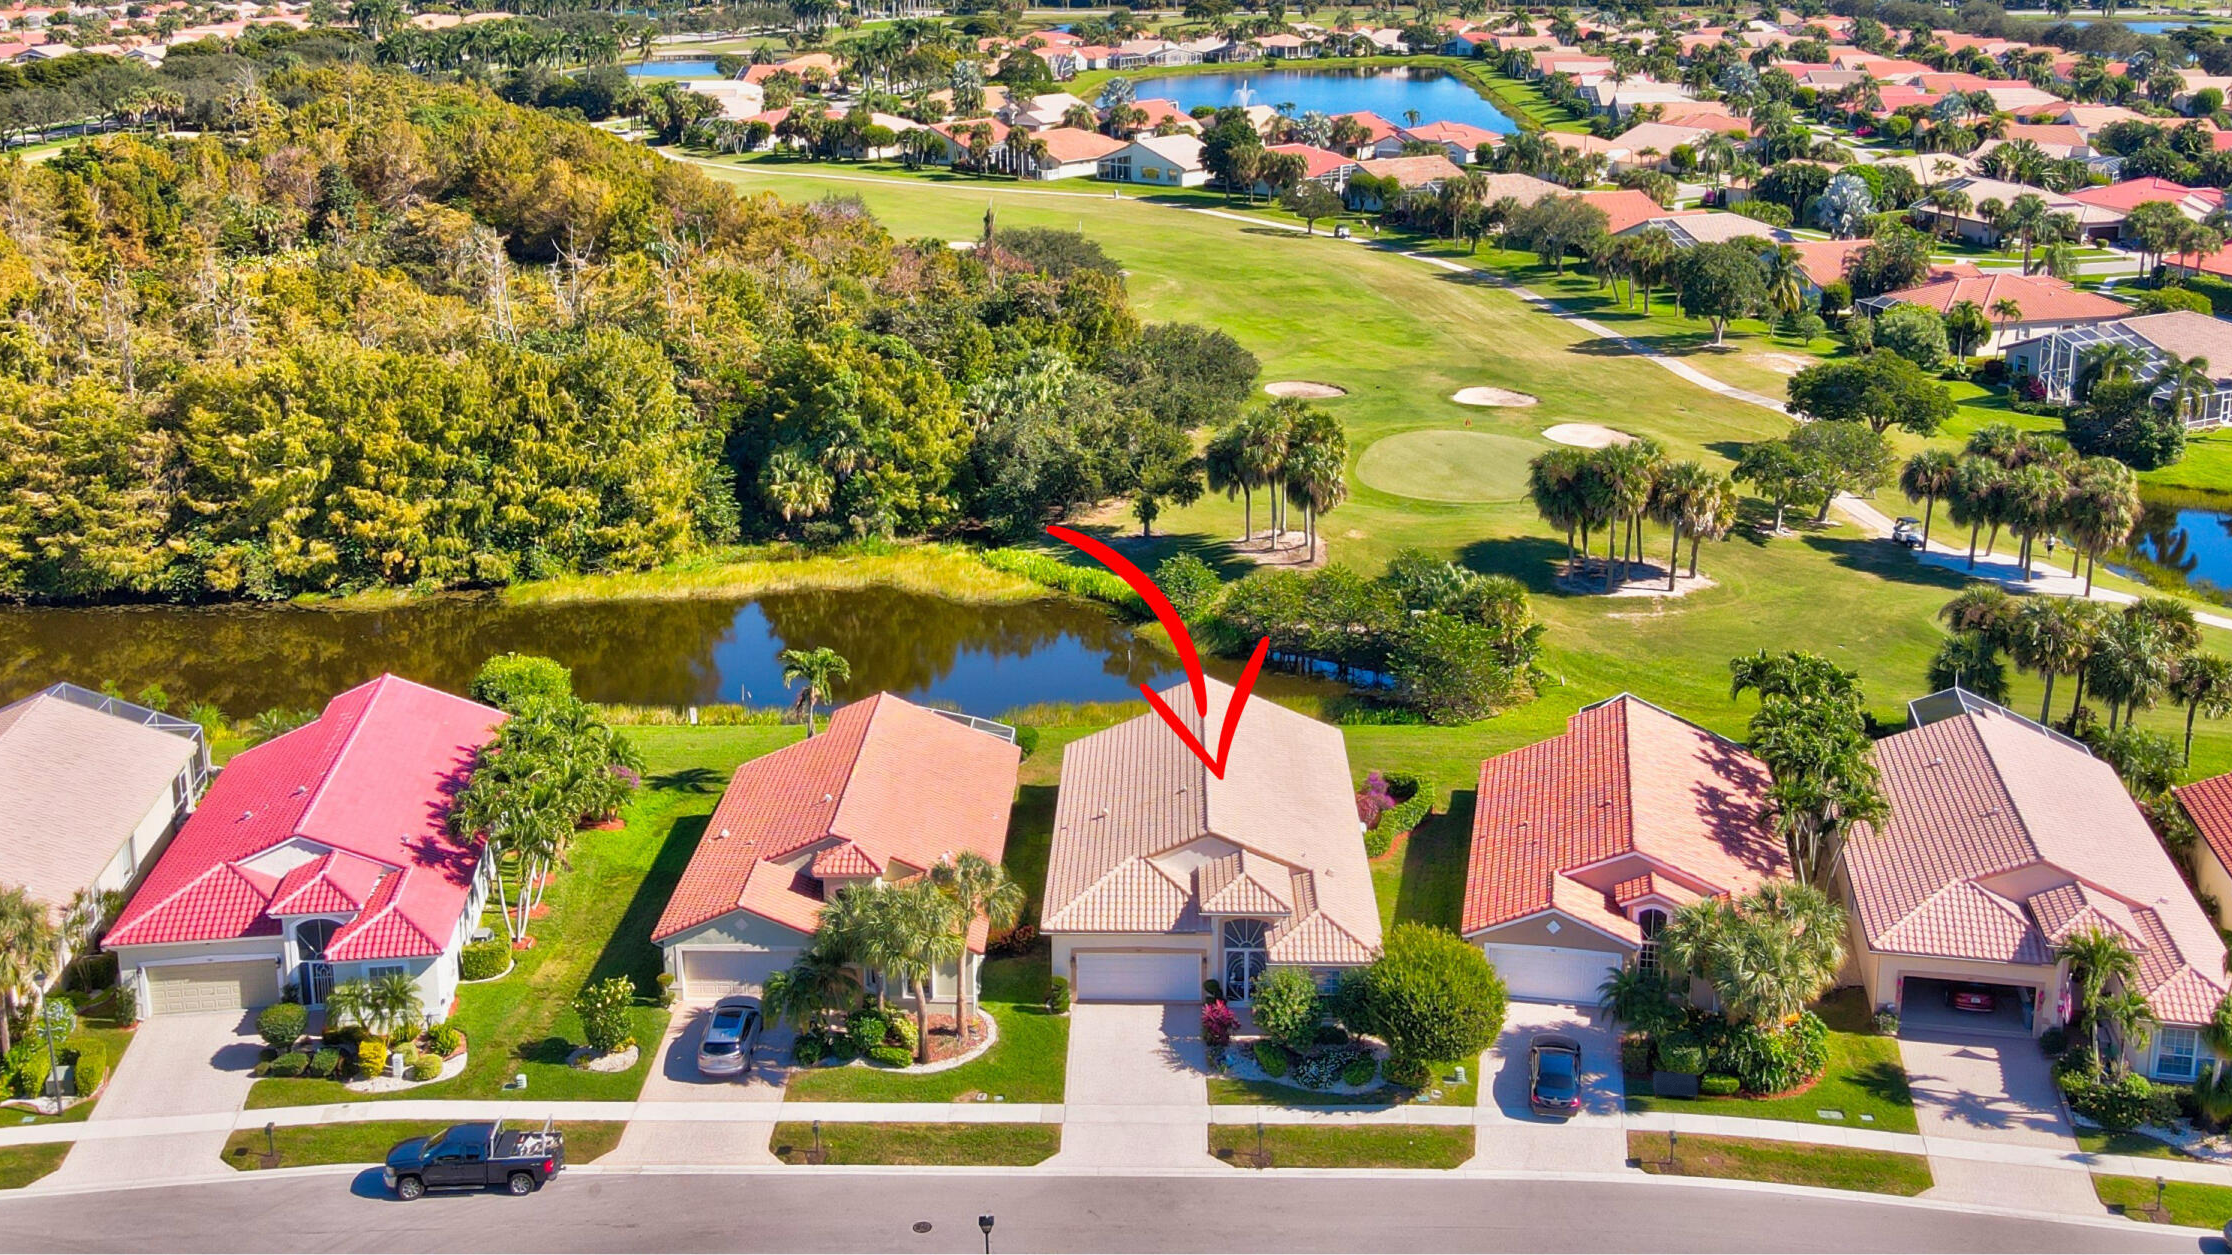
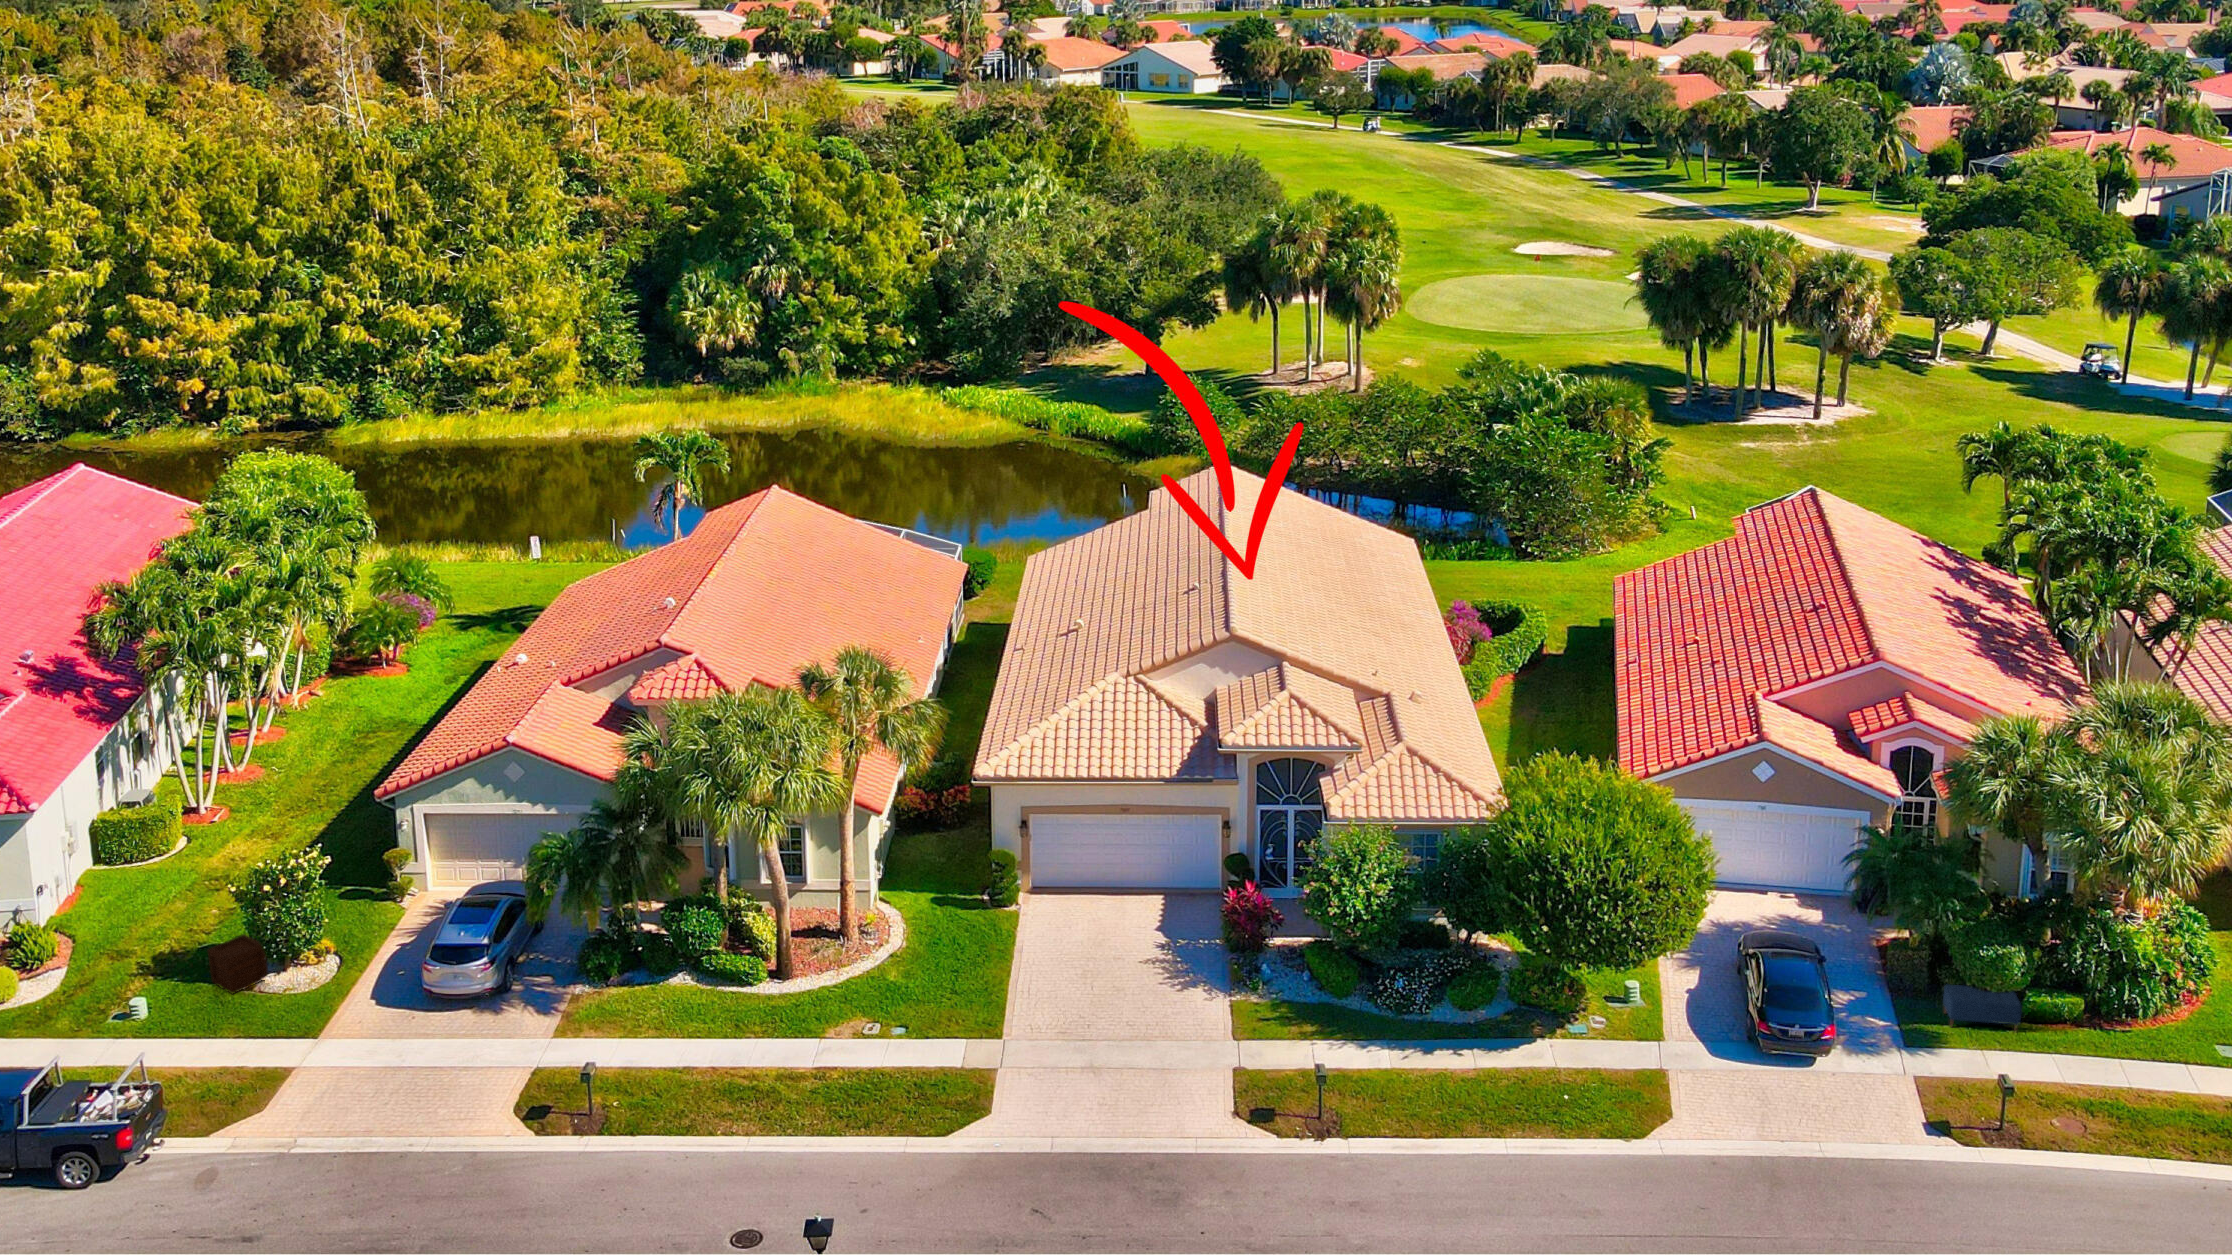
wooden crate: none [560,1033,597,1072] -> present [208,934,268,994]

